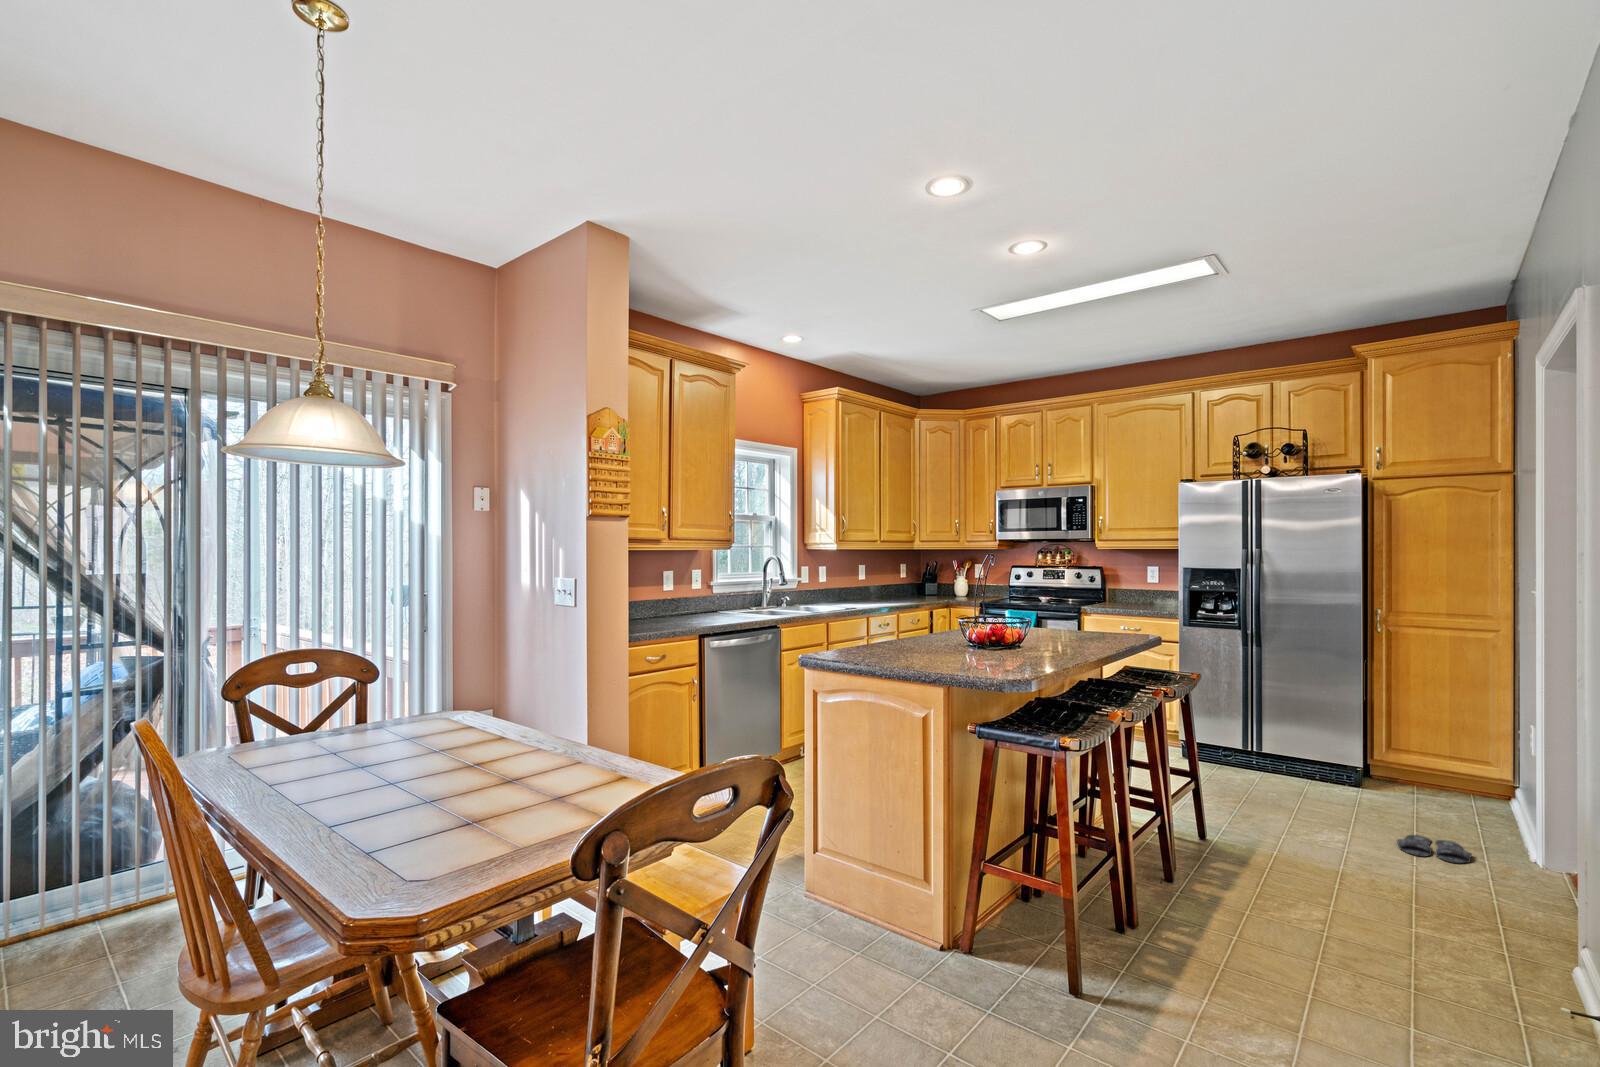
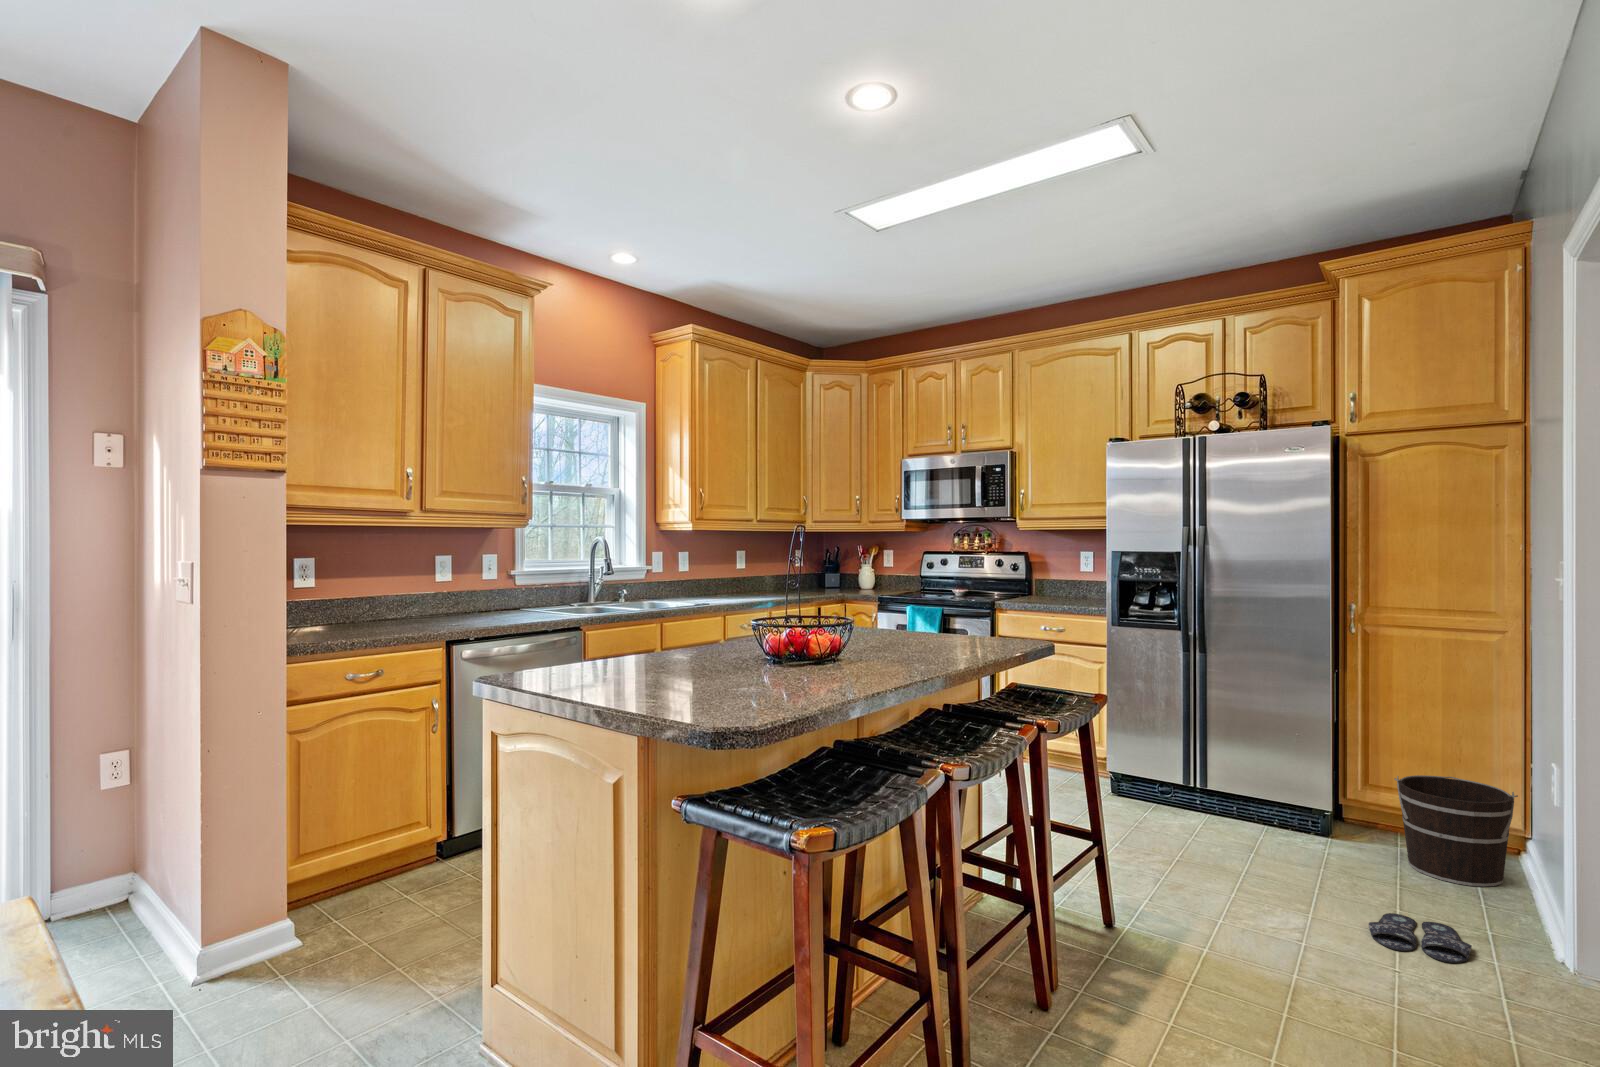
bucket: none [1412,739,1508,820] -> present [1394,775,1518,887]

